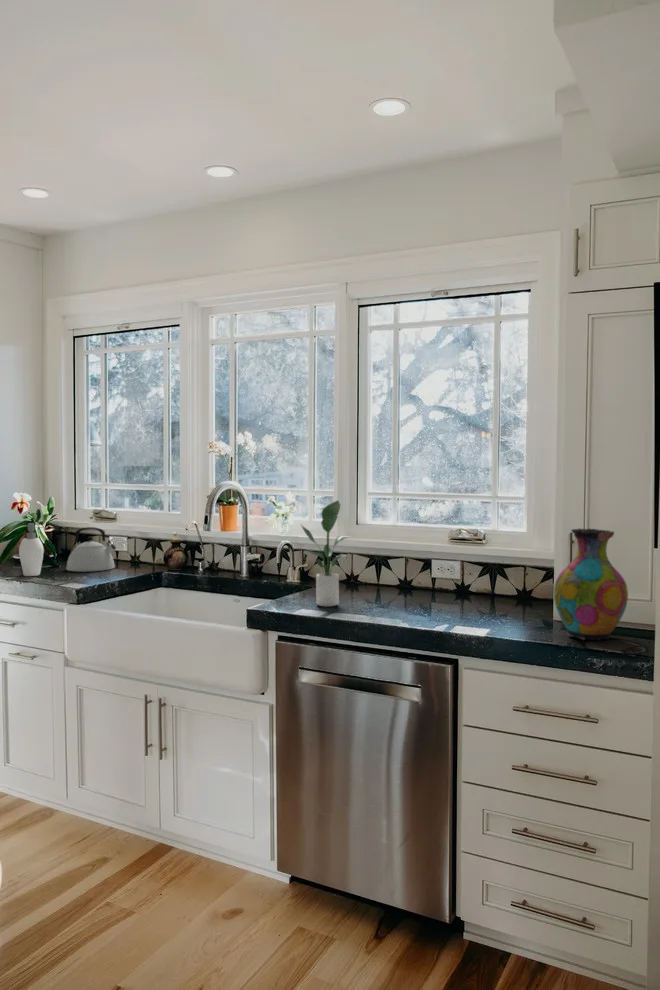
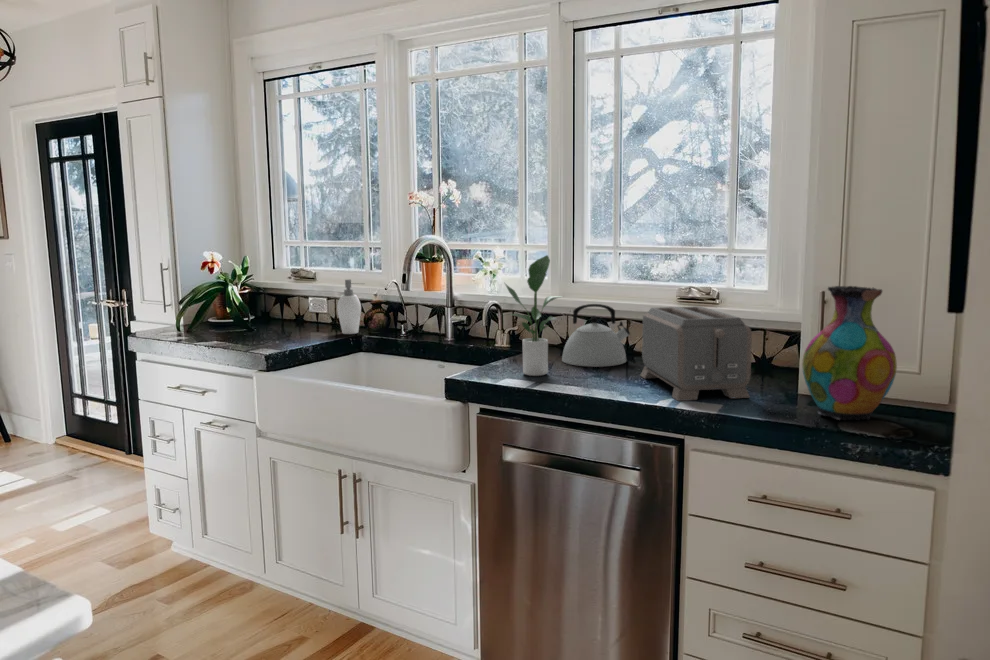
soap dispenser: present [19,523,44,576] -> present [337,280,361,334]
kettle: present [66,527,116,572] -> present [562,304,630,367]
toaster: none [419,545,512,626] -> present [641,306,752,401]

